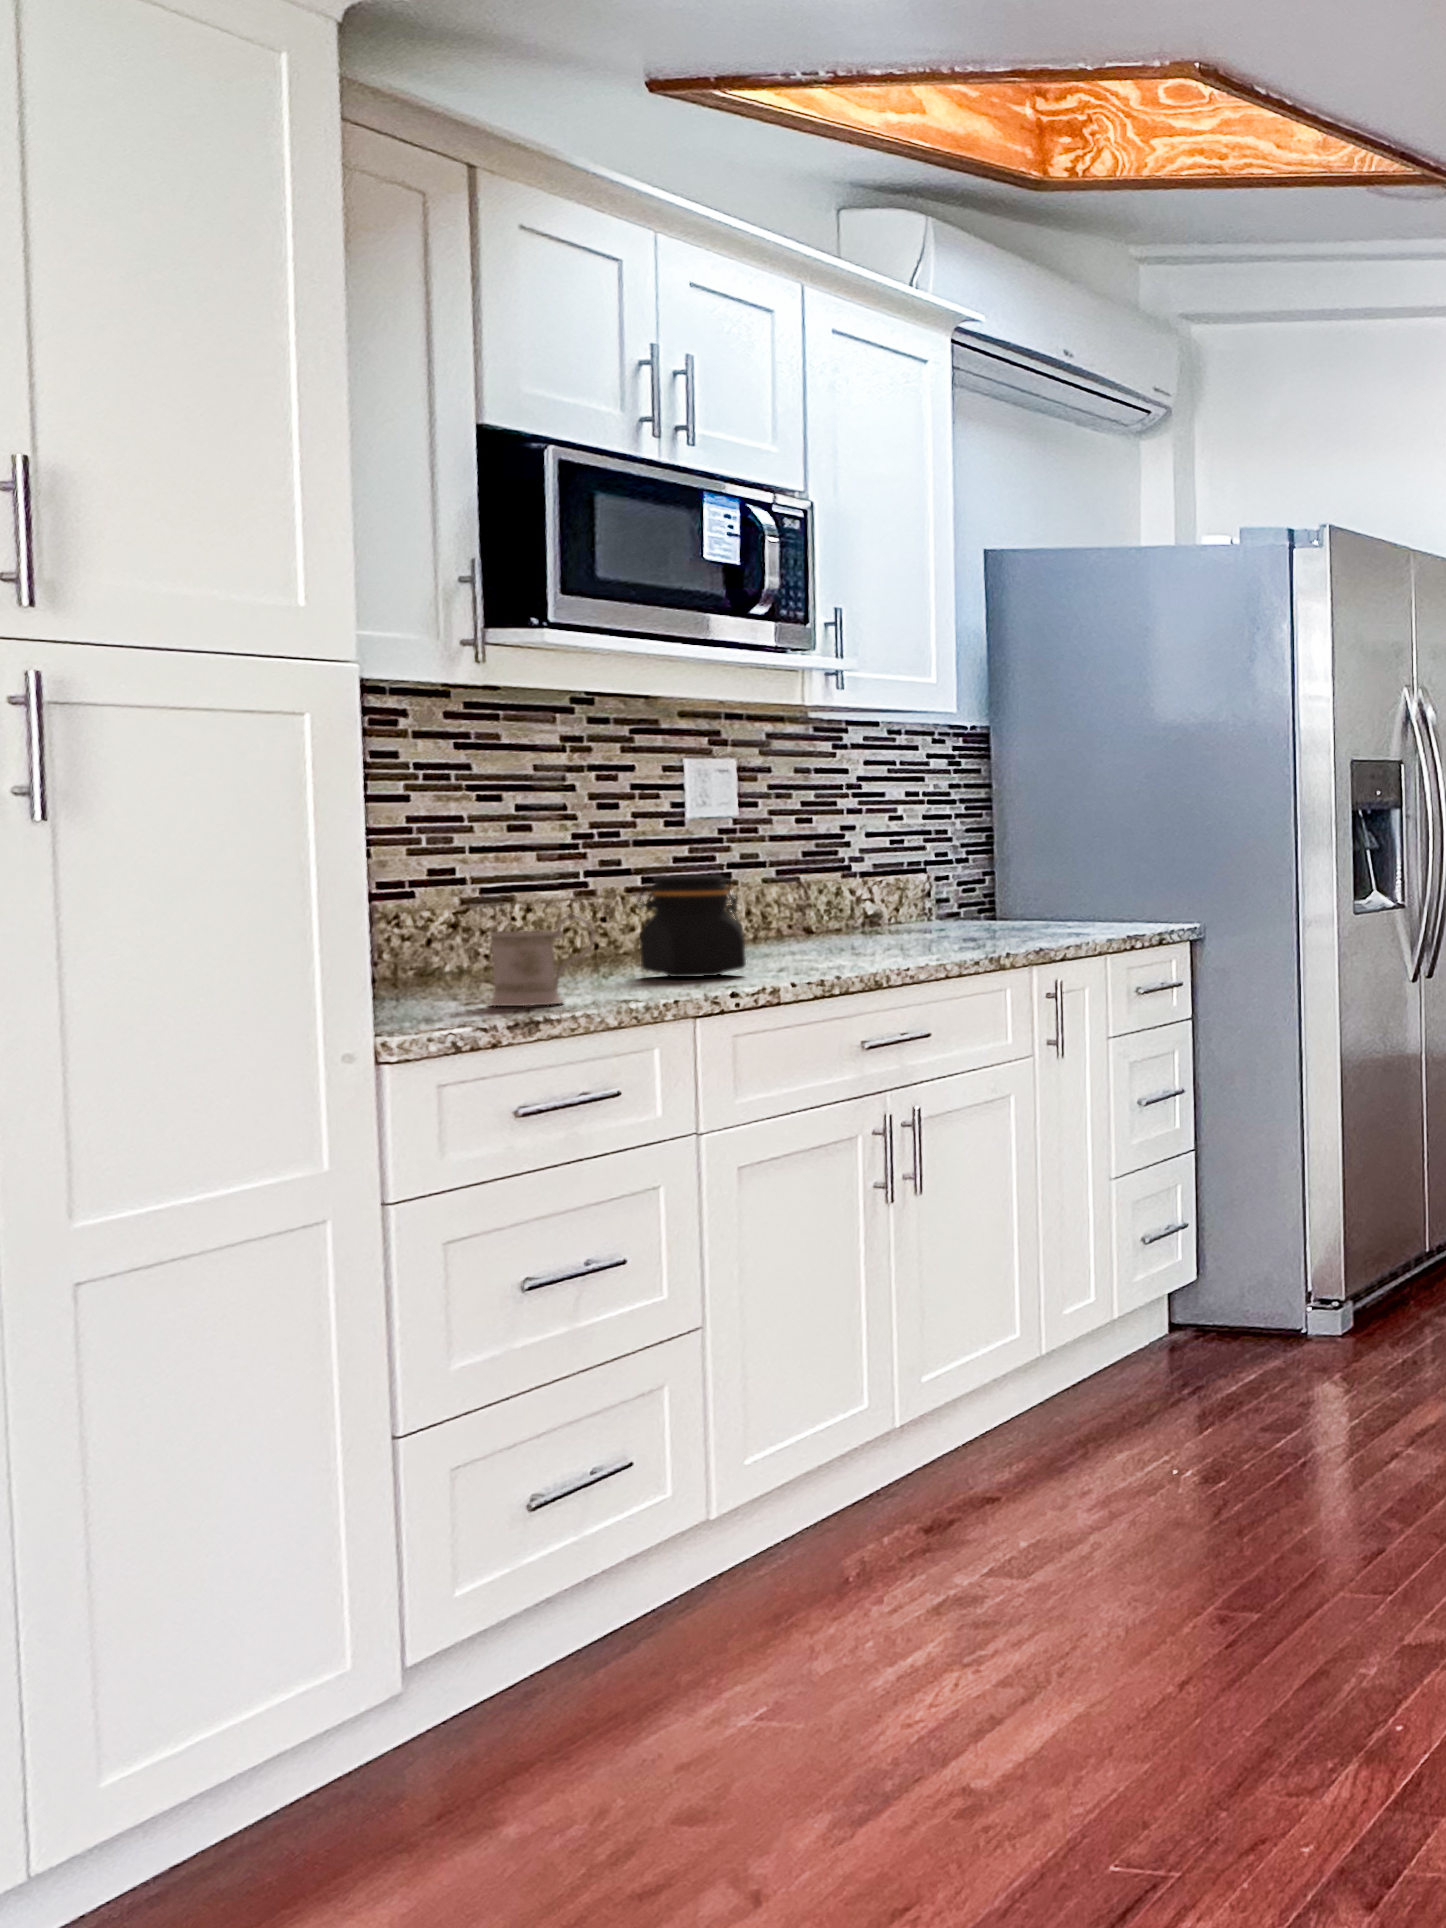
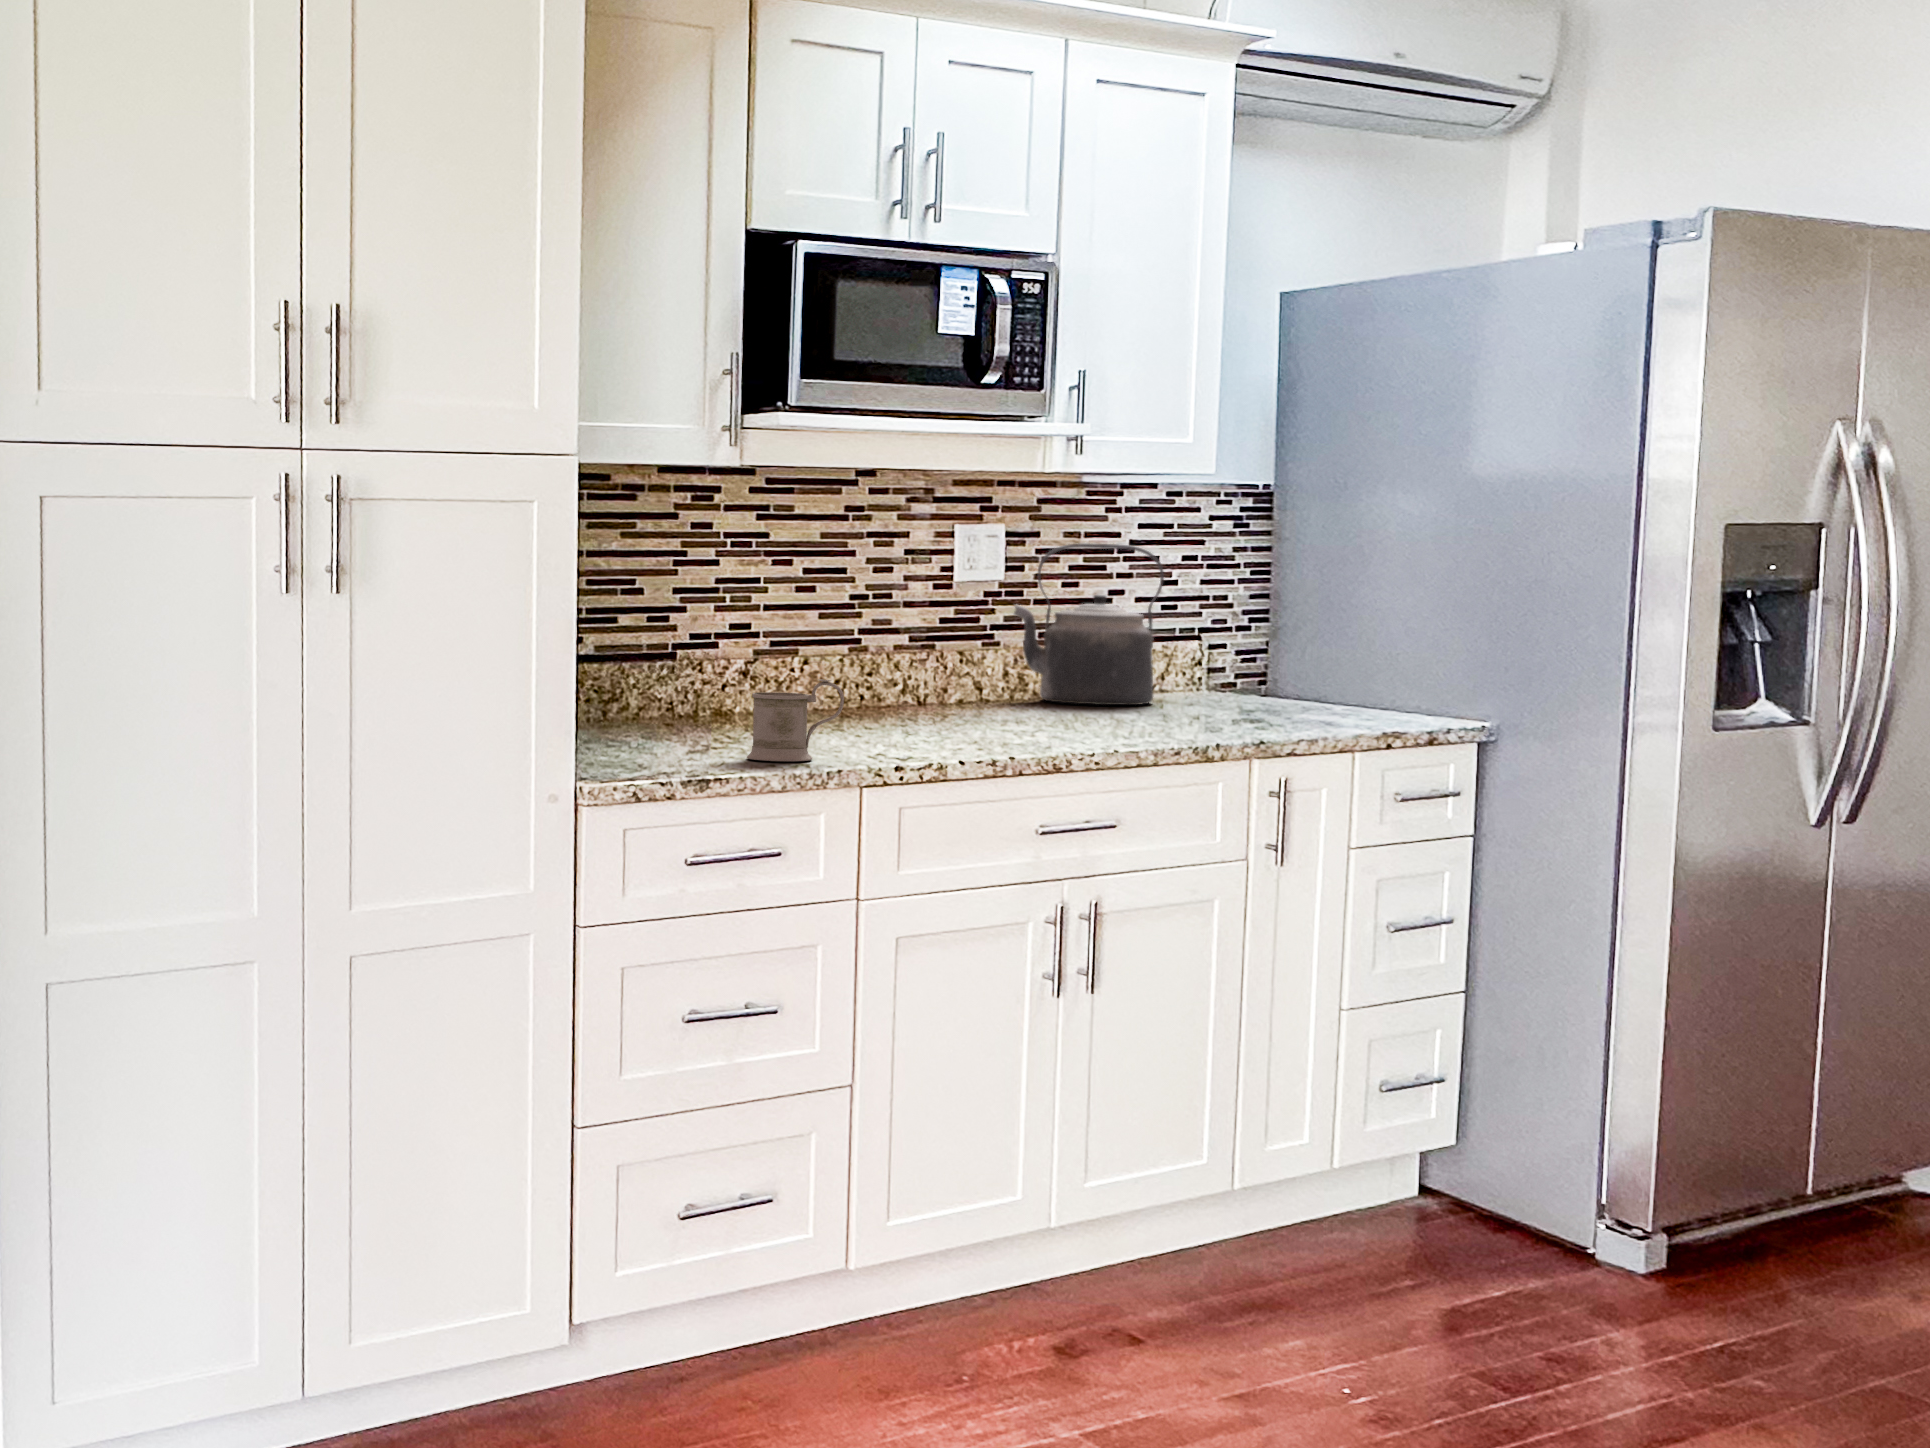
kettle: none [745,772,905,943] -> present [1014,543,1164,705]
jar: present [637,875,746,977] -> none [894,643,989,736]

